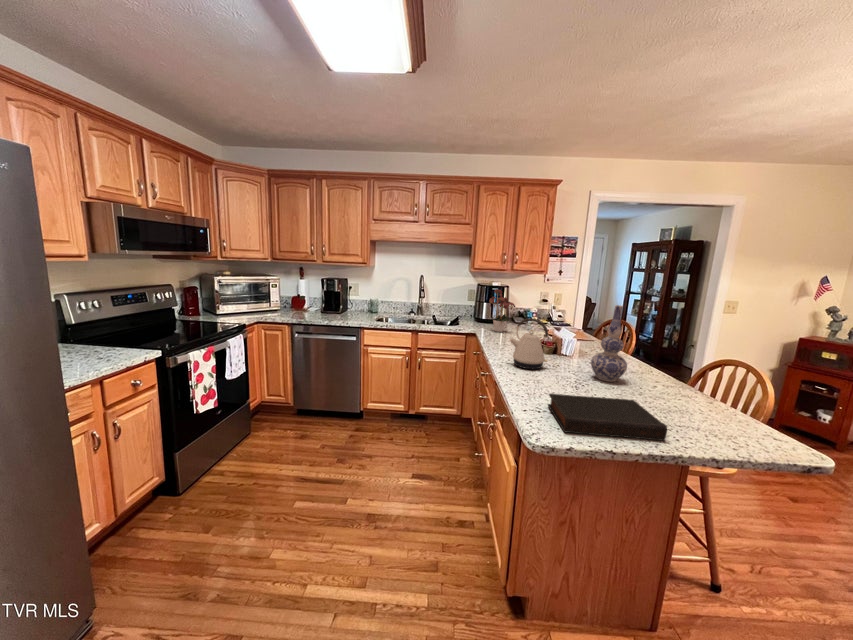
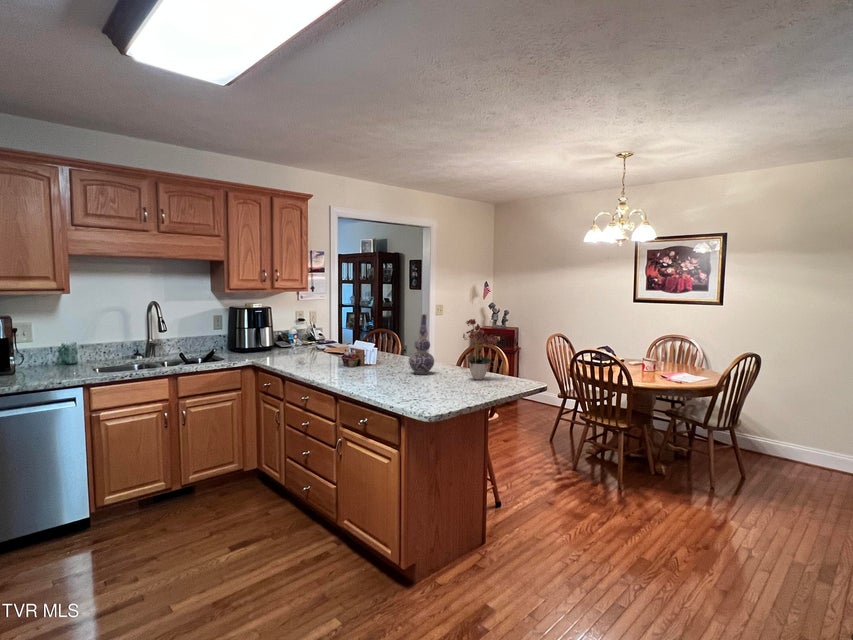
flower arrangement: present [489,289,515,332] -> present [463,319,499,380]
kettle: present [510,318,548,369] -> none [344,333,377,379]
book: present [548,394,667,441] -> none [417,375,488,399]

